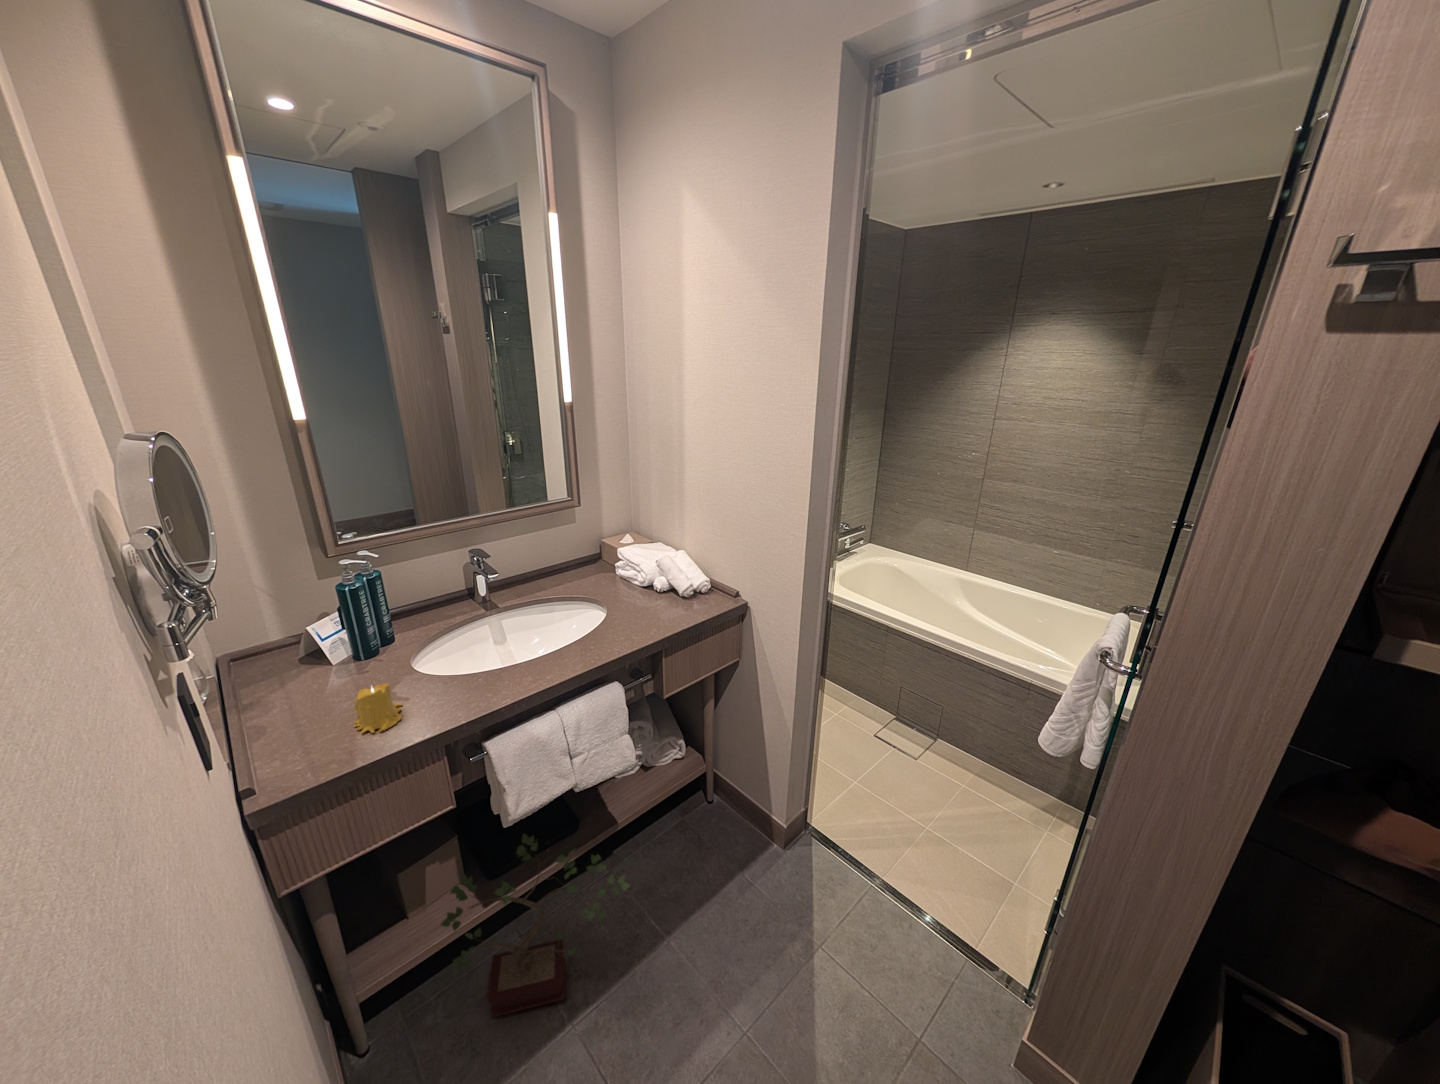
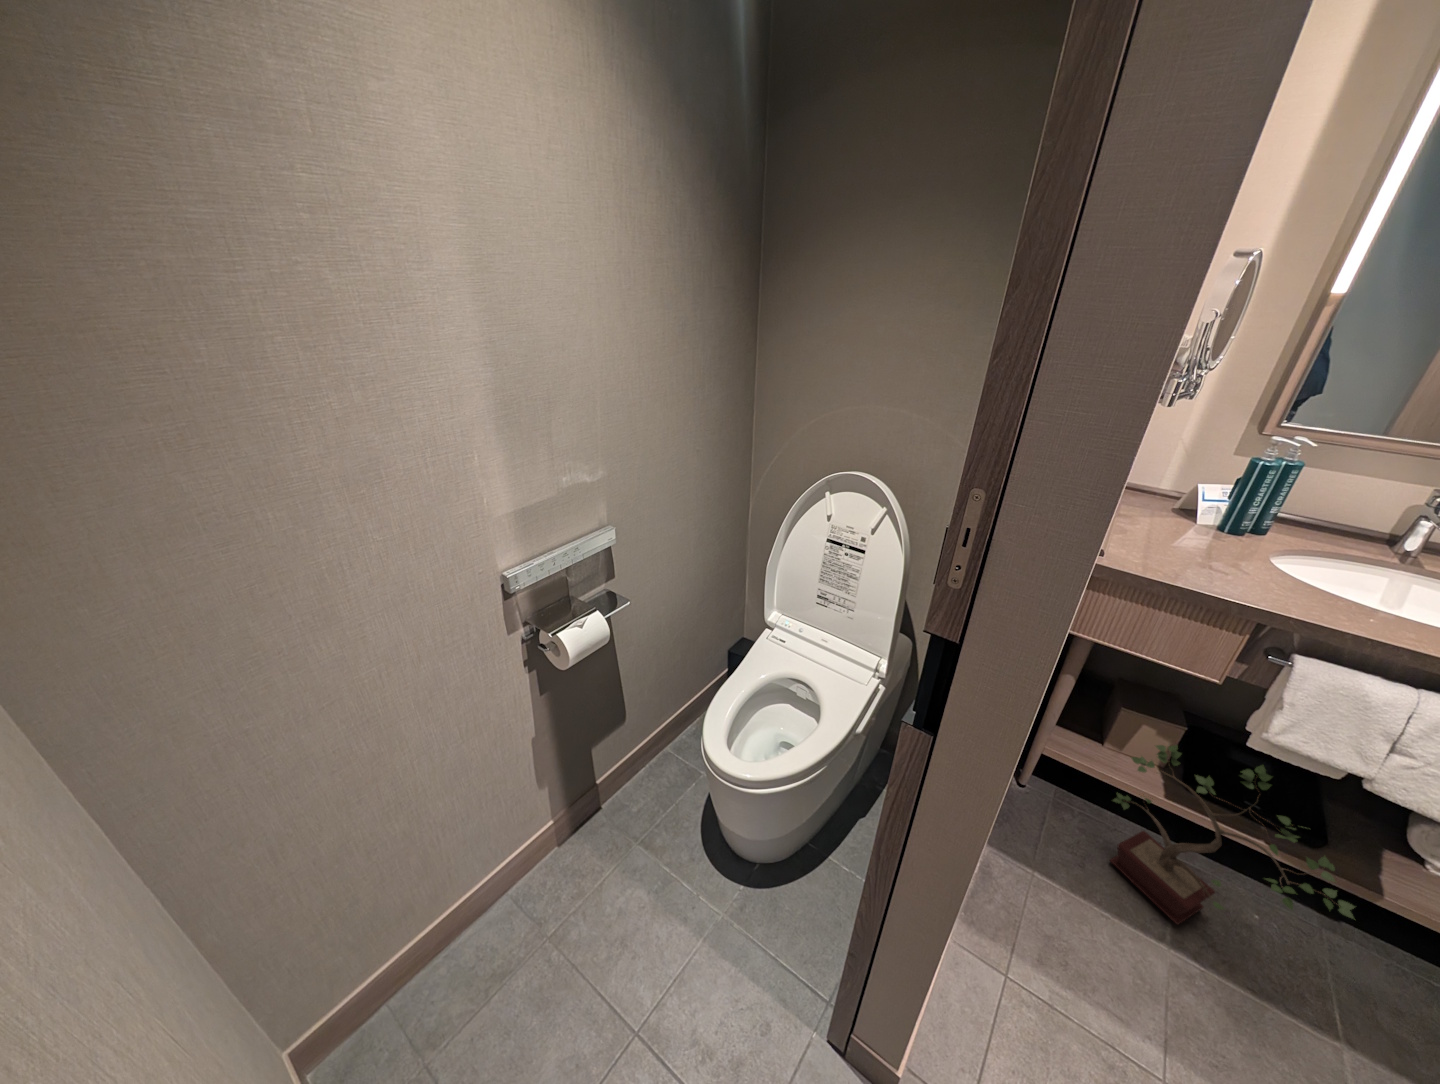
candle: present [354,683,402,733] -> none [1188,536,1246,581]

